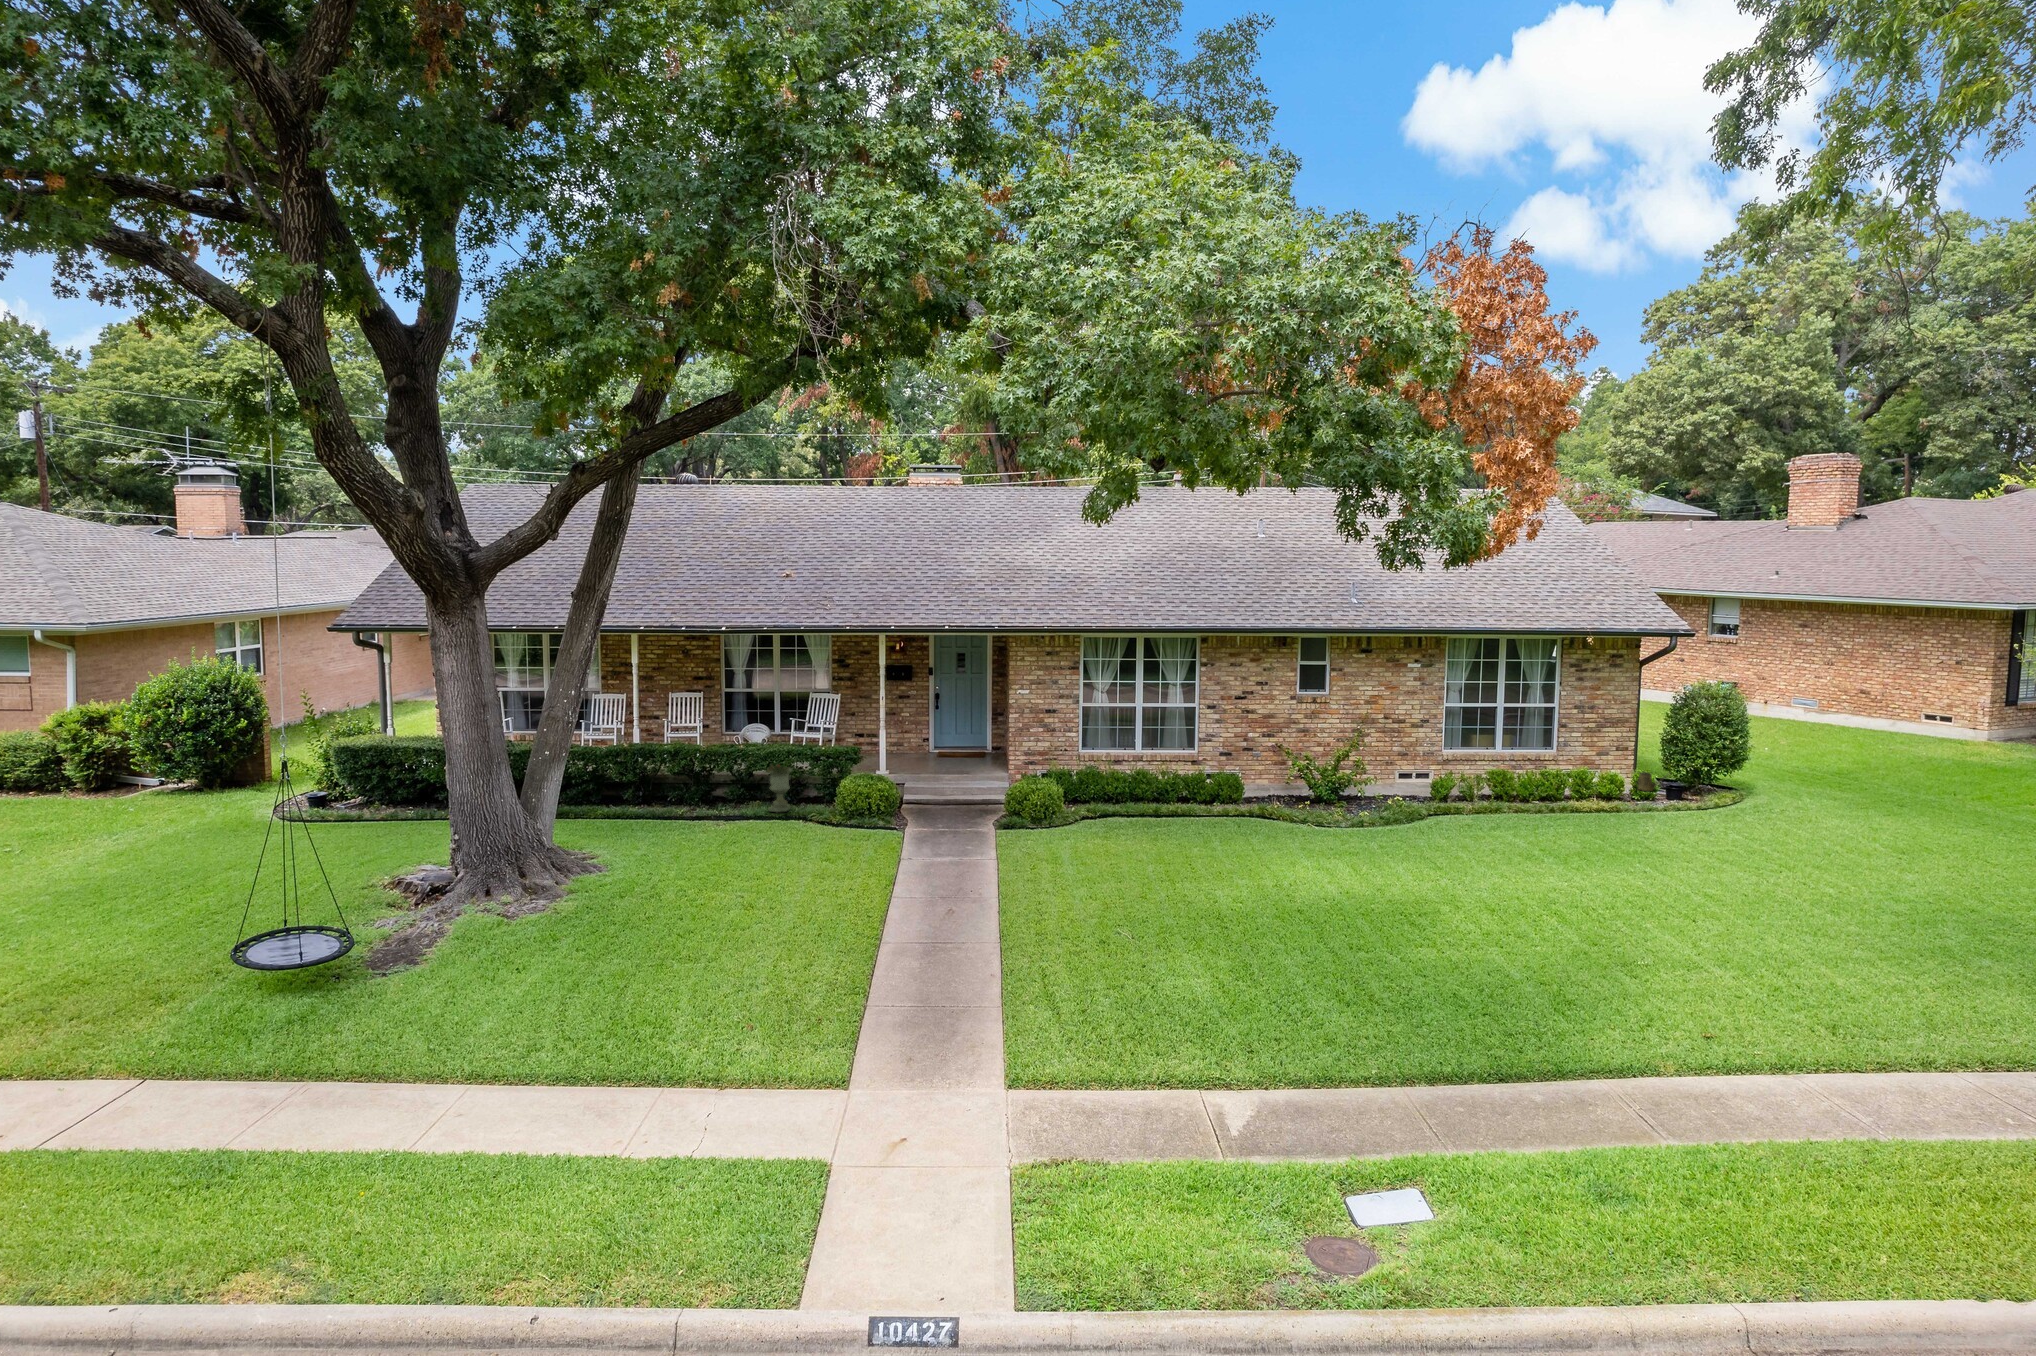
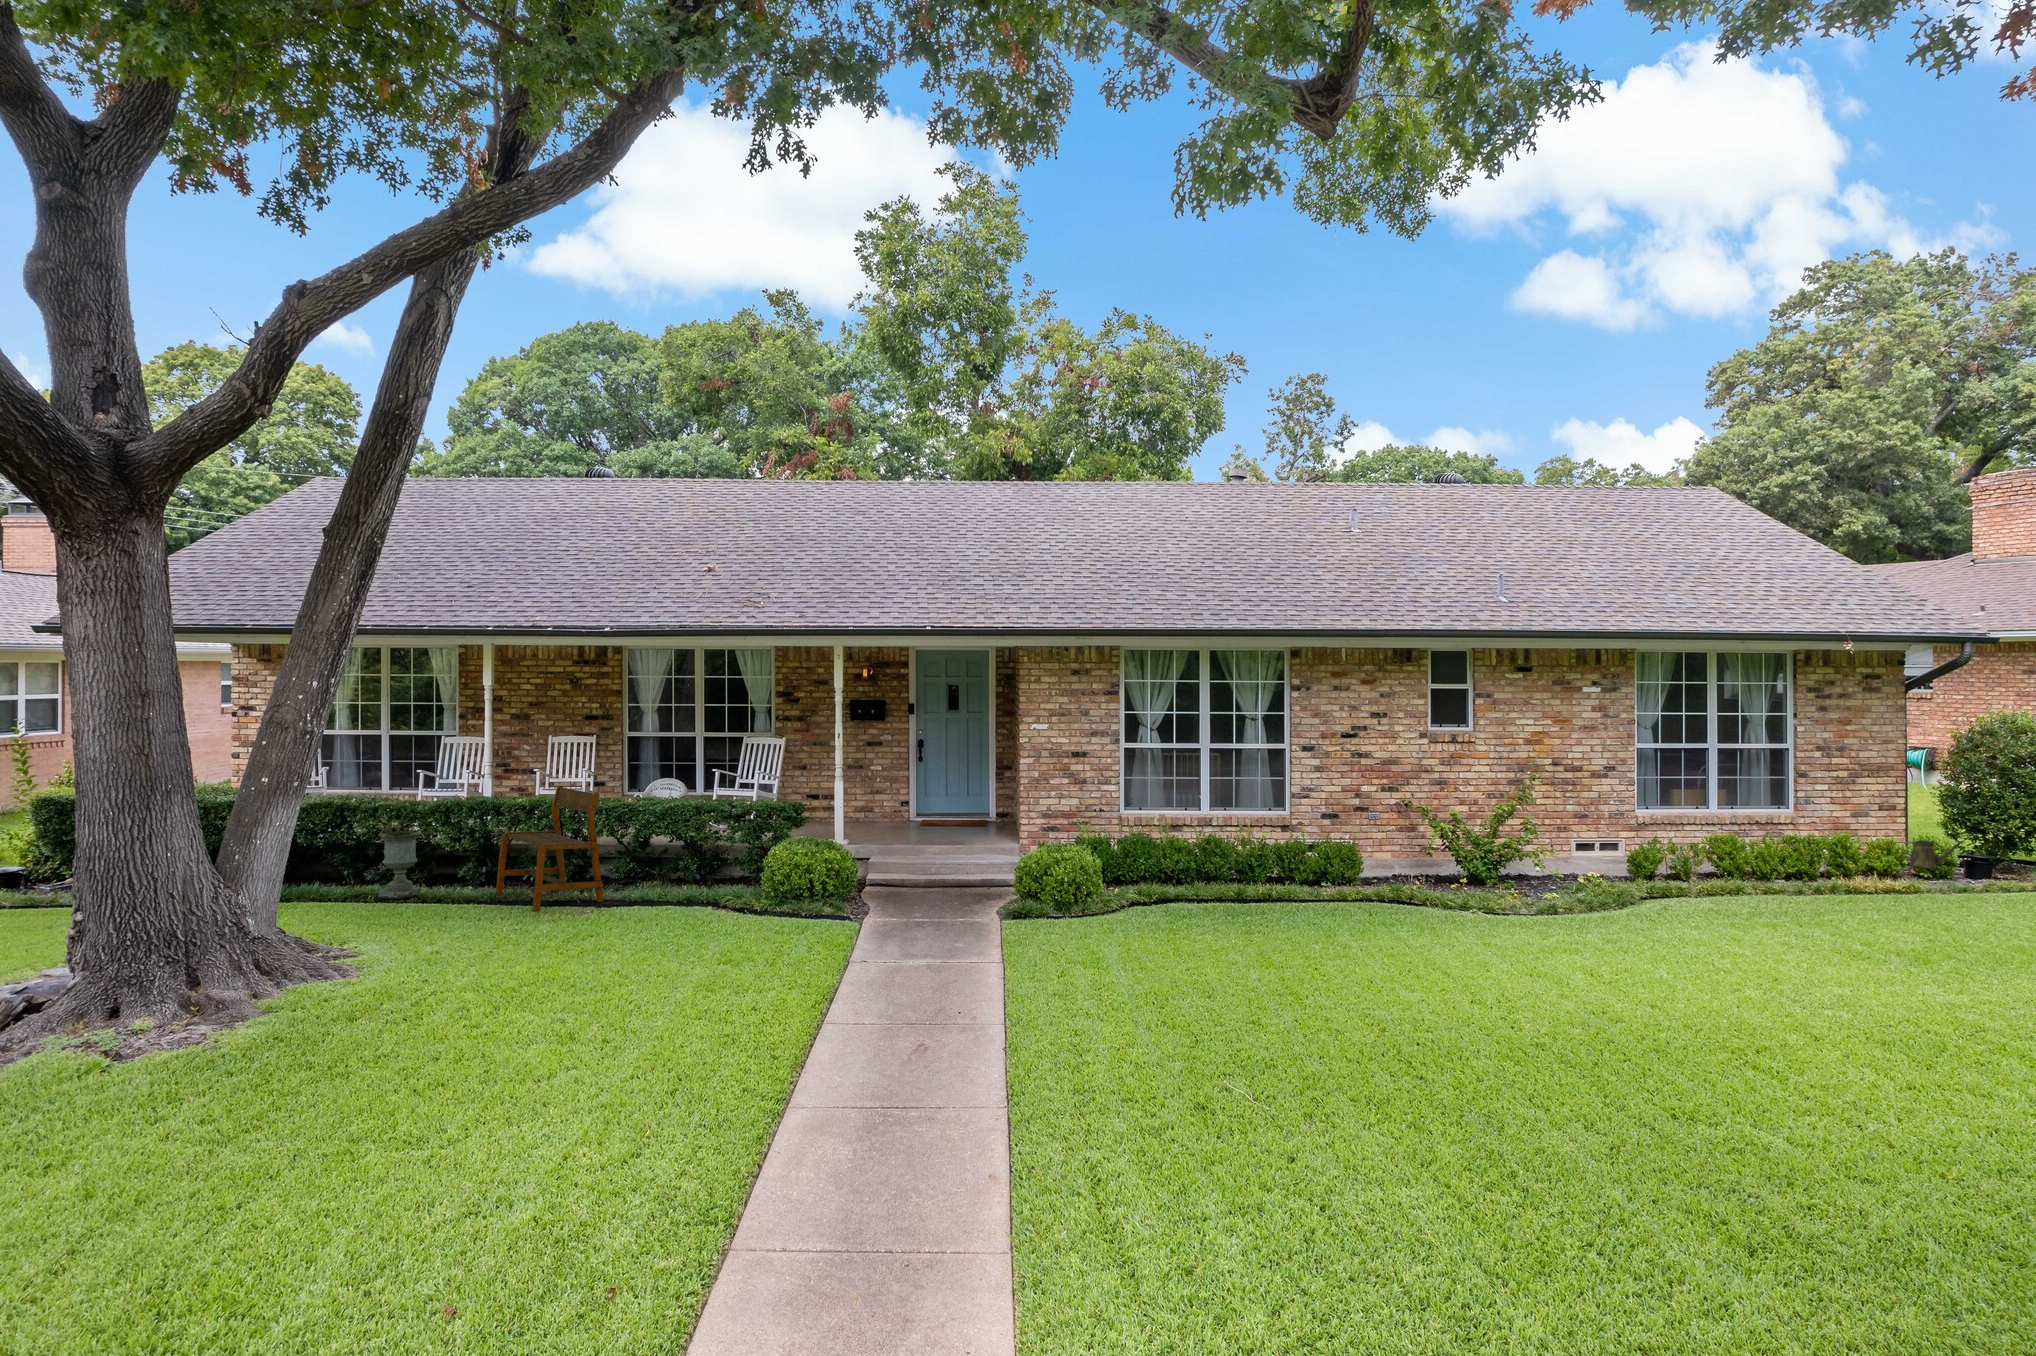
bench: none [658,738,732,825] -> present [496,786,604,911]
planter: present [767,765,792,812] -> present [378,824,421,899]

